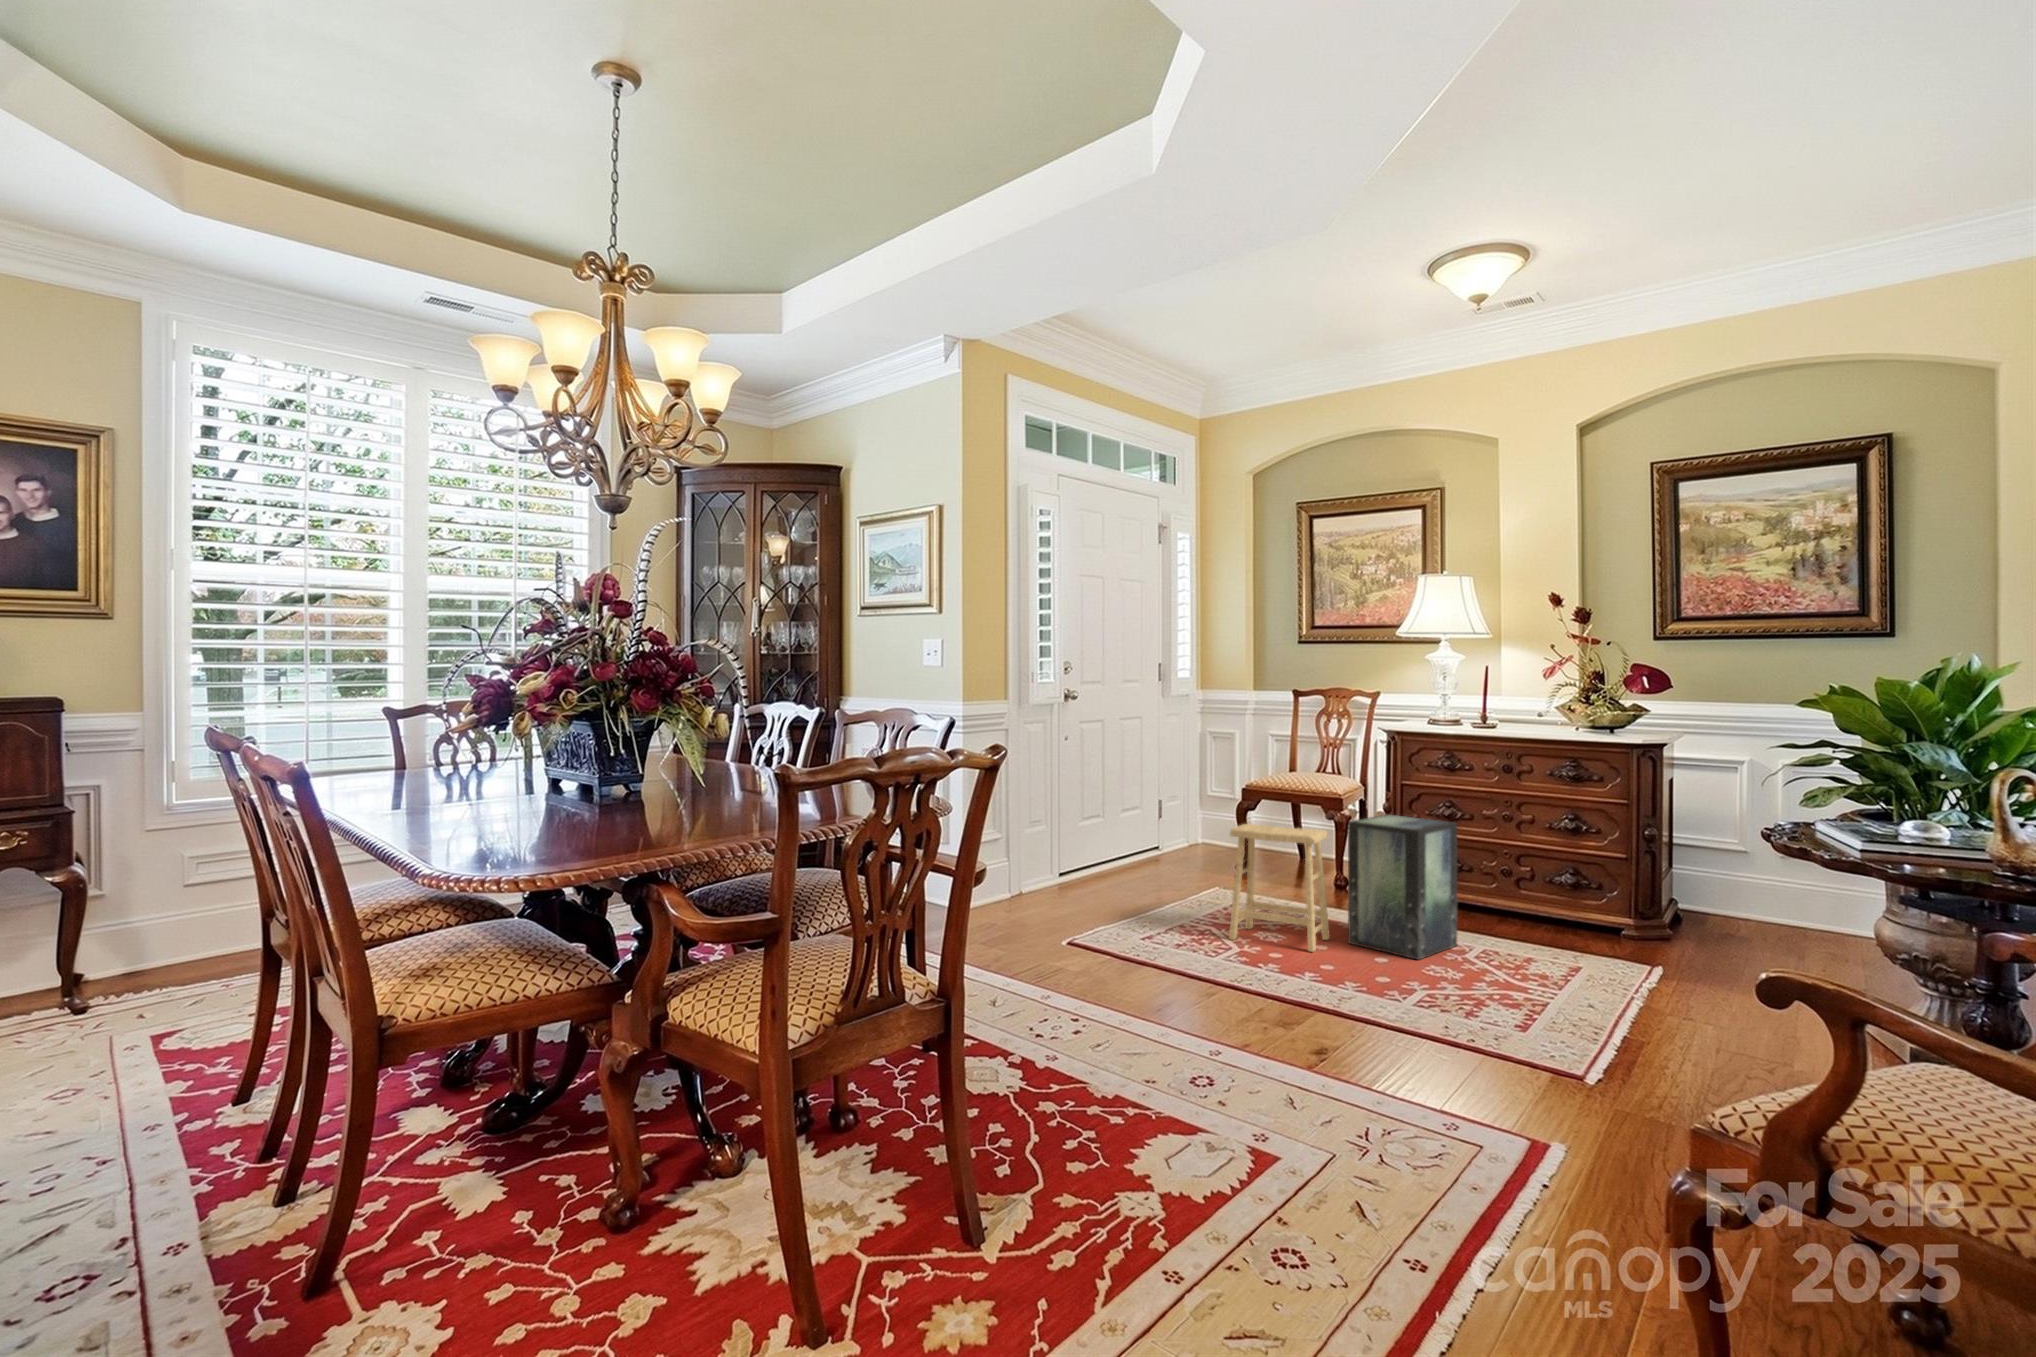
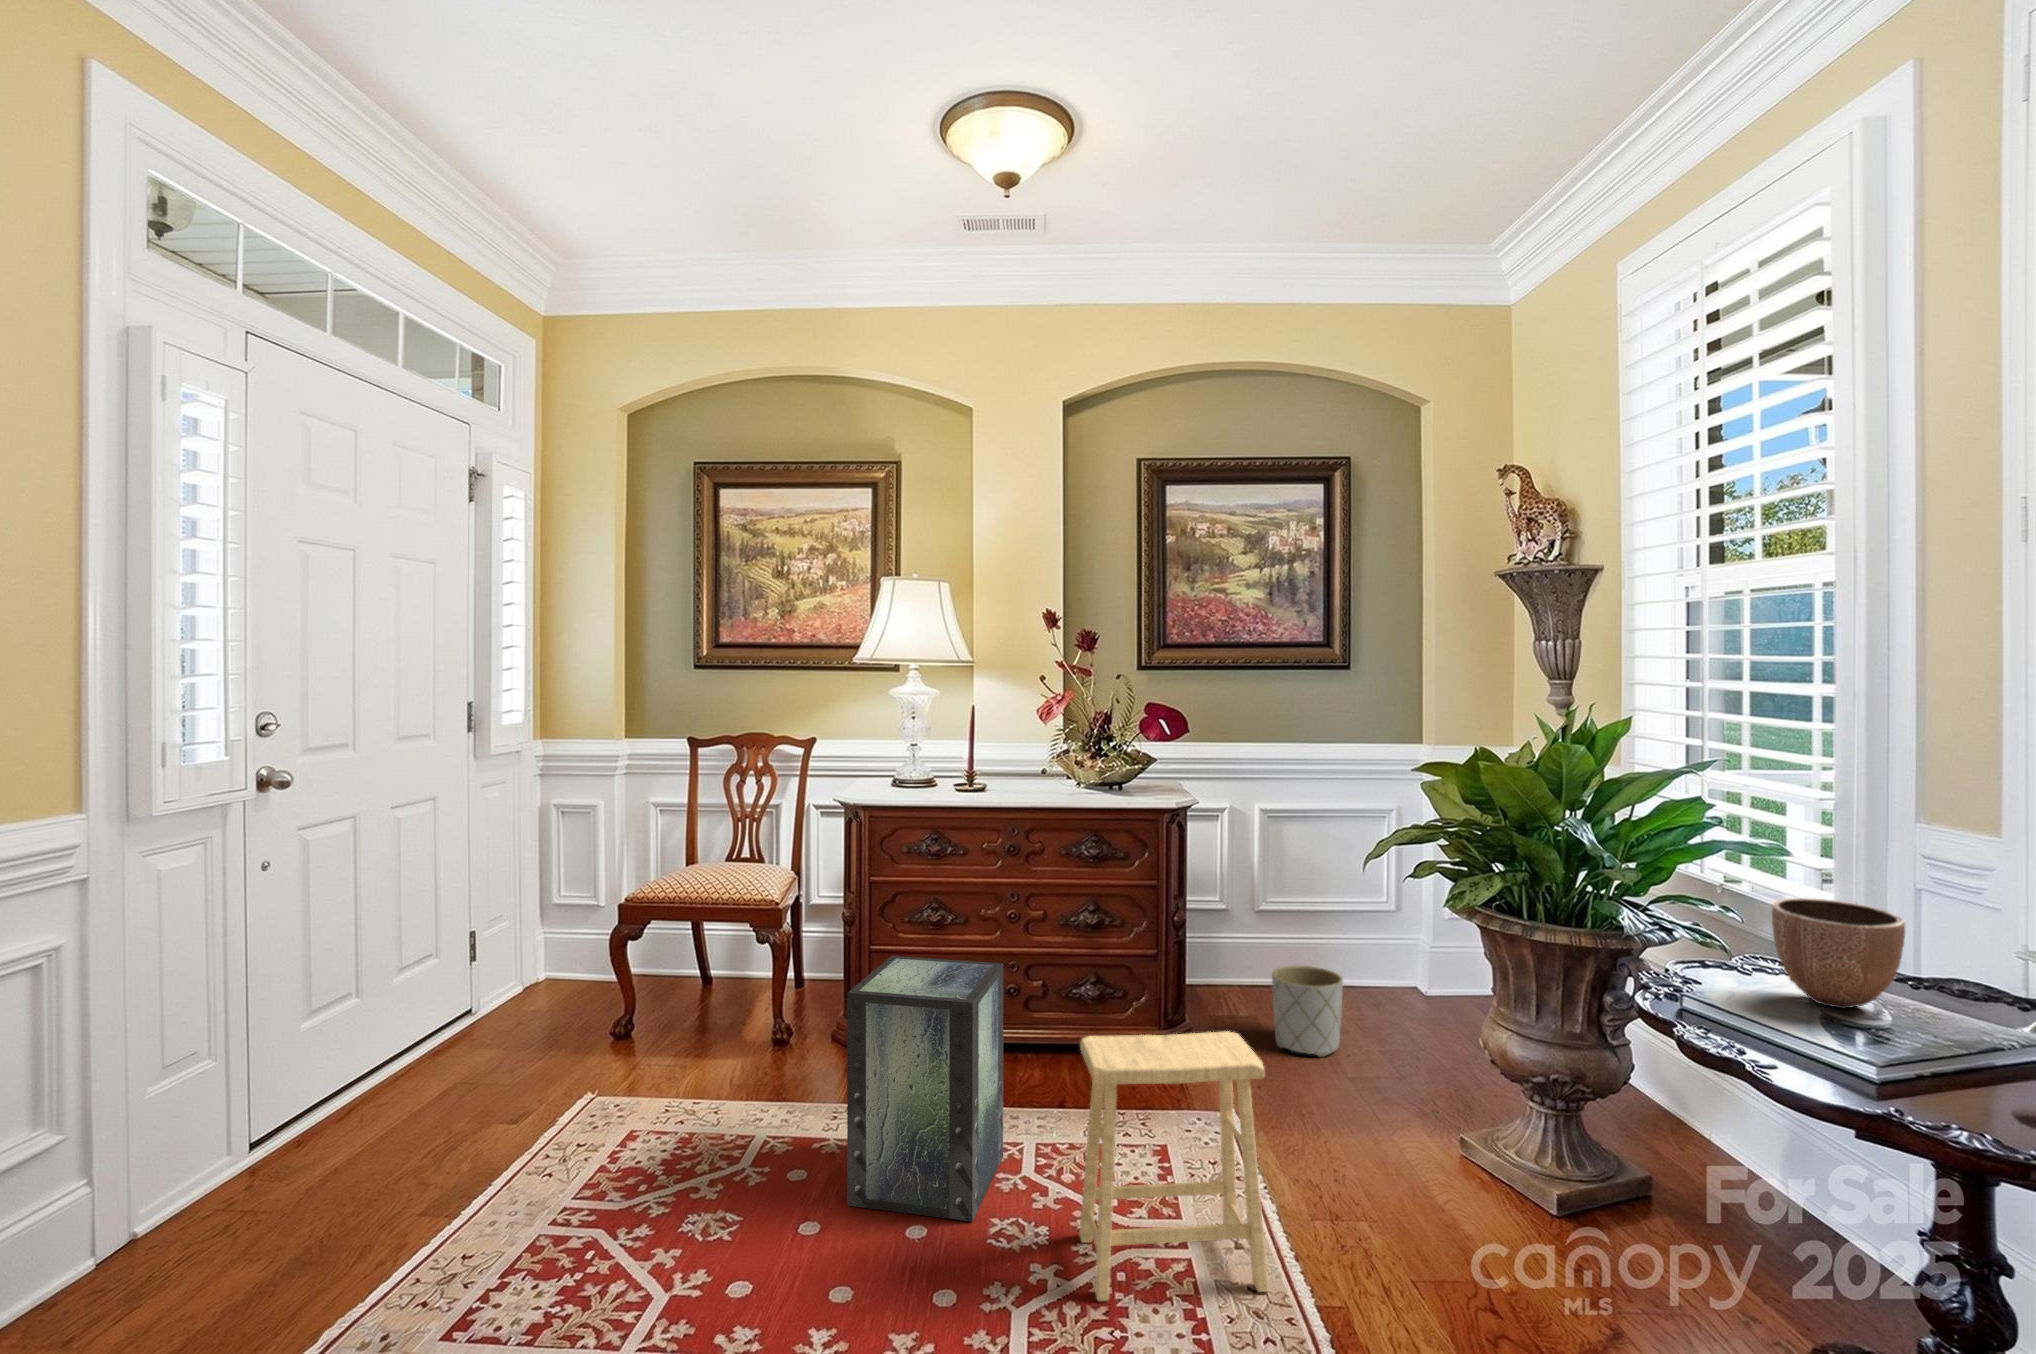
decorative bowl: none [1869,763,1954,827] -> present [1772,898,1905,1009]
footstool: present [1229,824,1330,952] -> present [1079,1031,1269,1301]
planter: none [1738,883,1809,953] -> present [1272,966,1343,1057]

